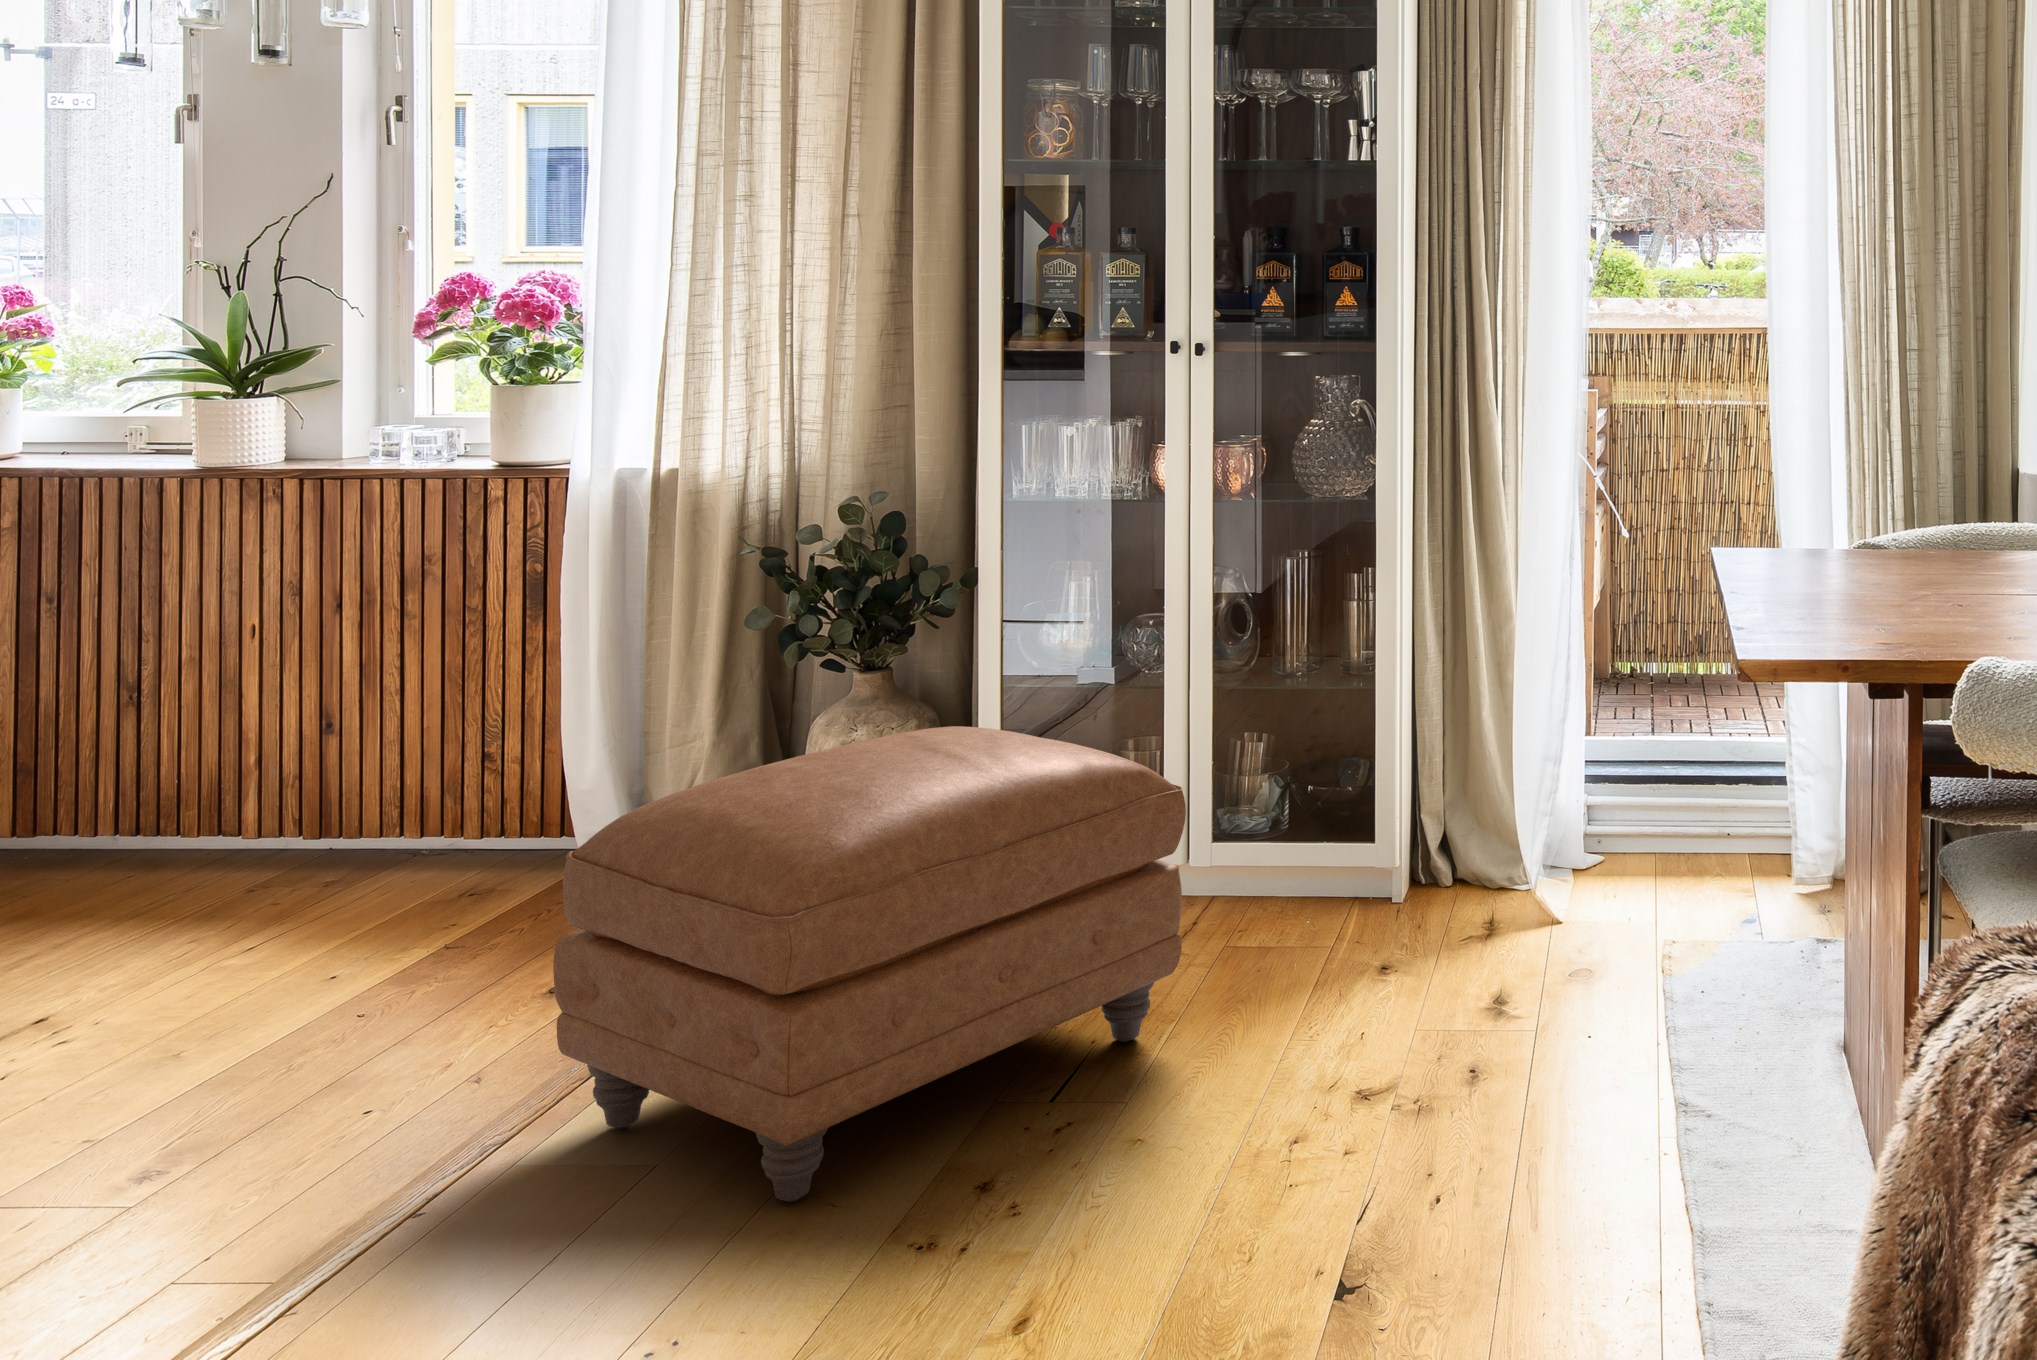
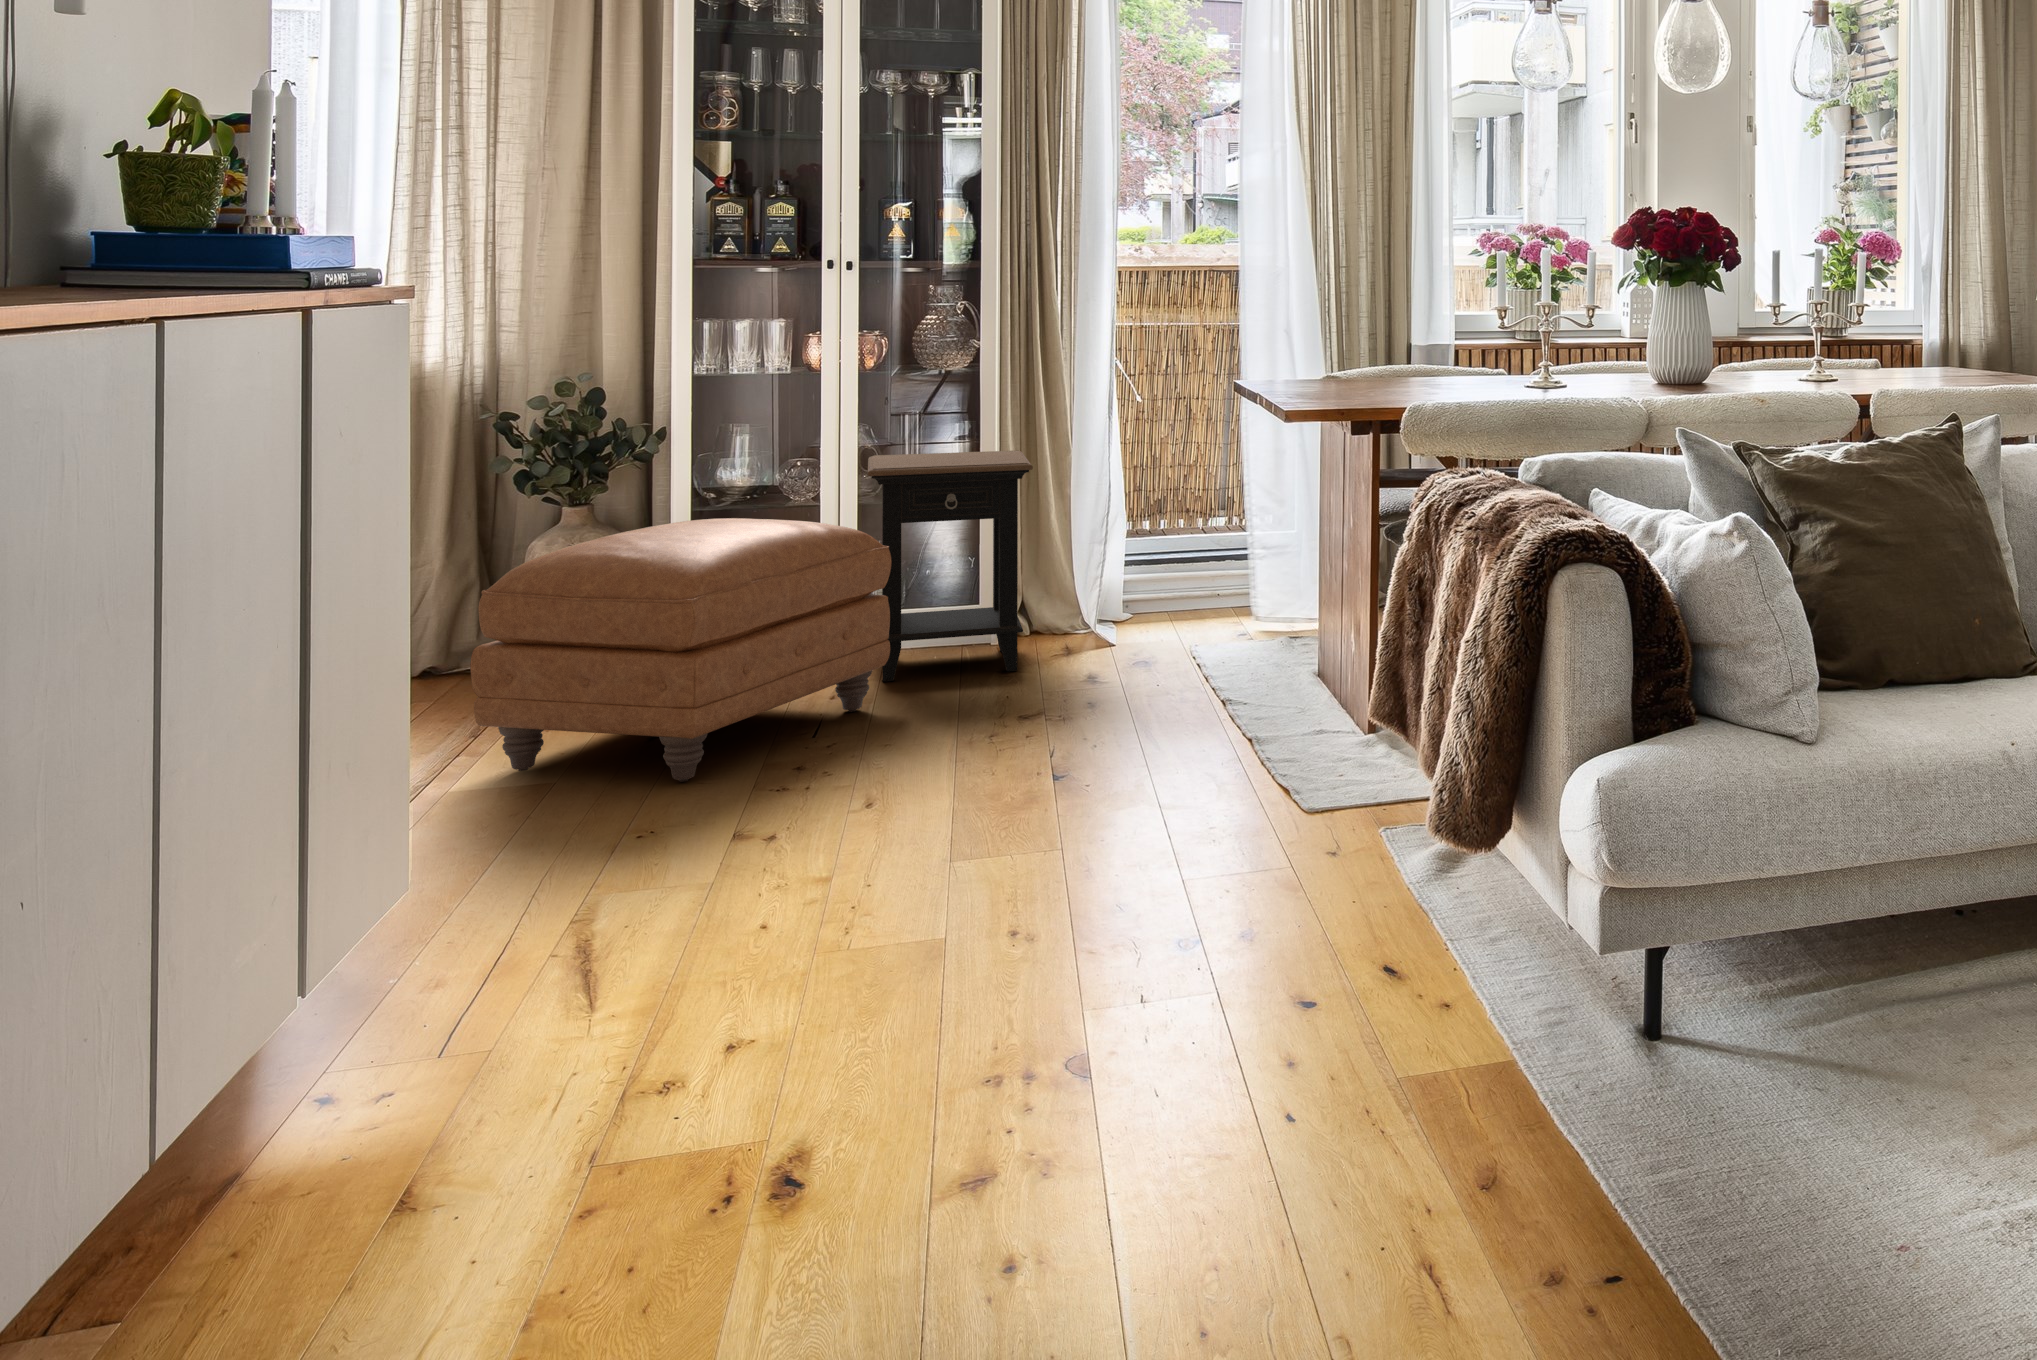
side table: none [1181,619,1429,971] -> present [868,450,1033,681]

